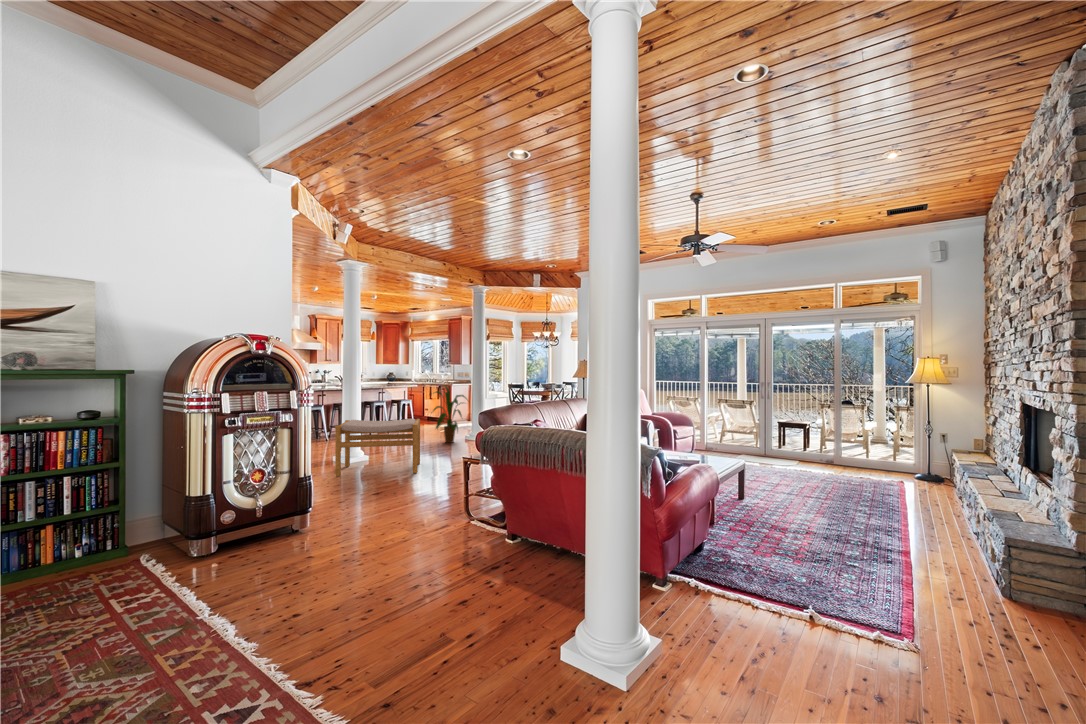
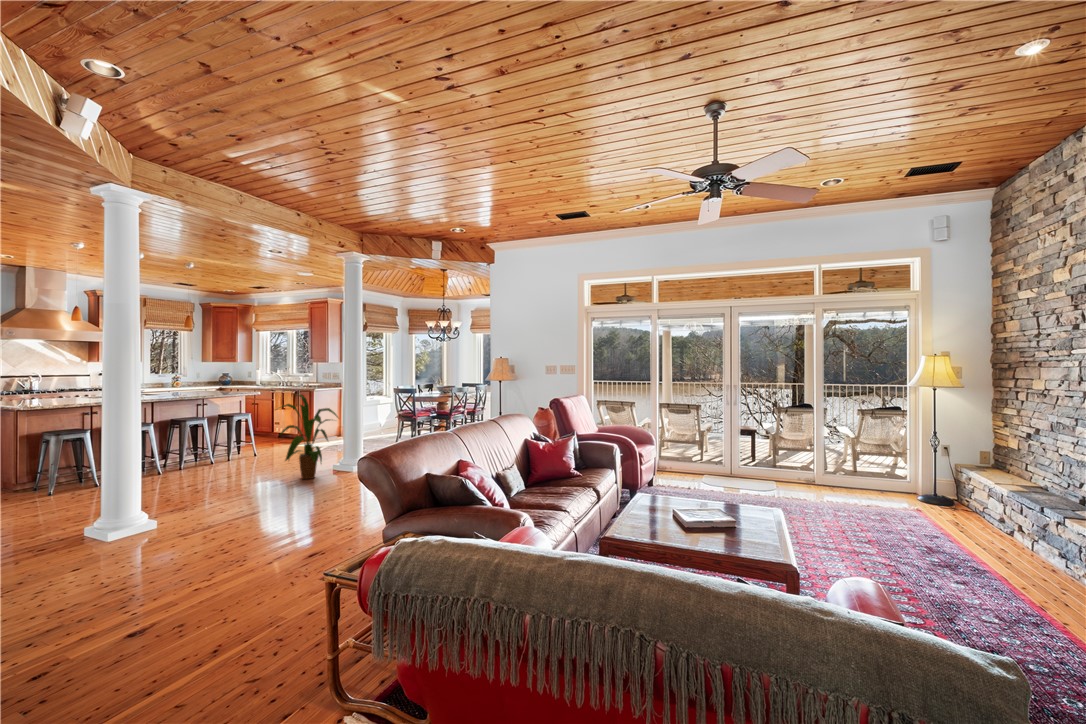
footstool: present [335,419,420,476] -> none [67,456,253,581]

